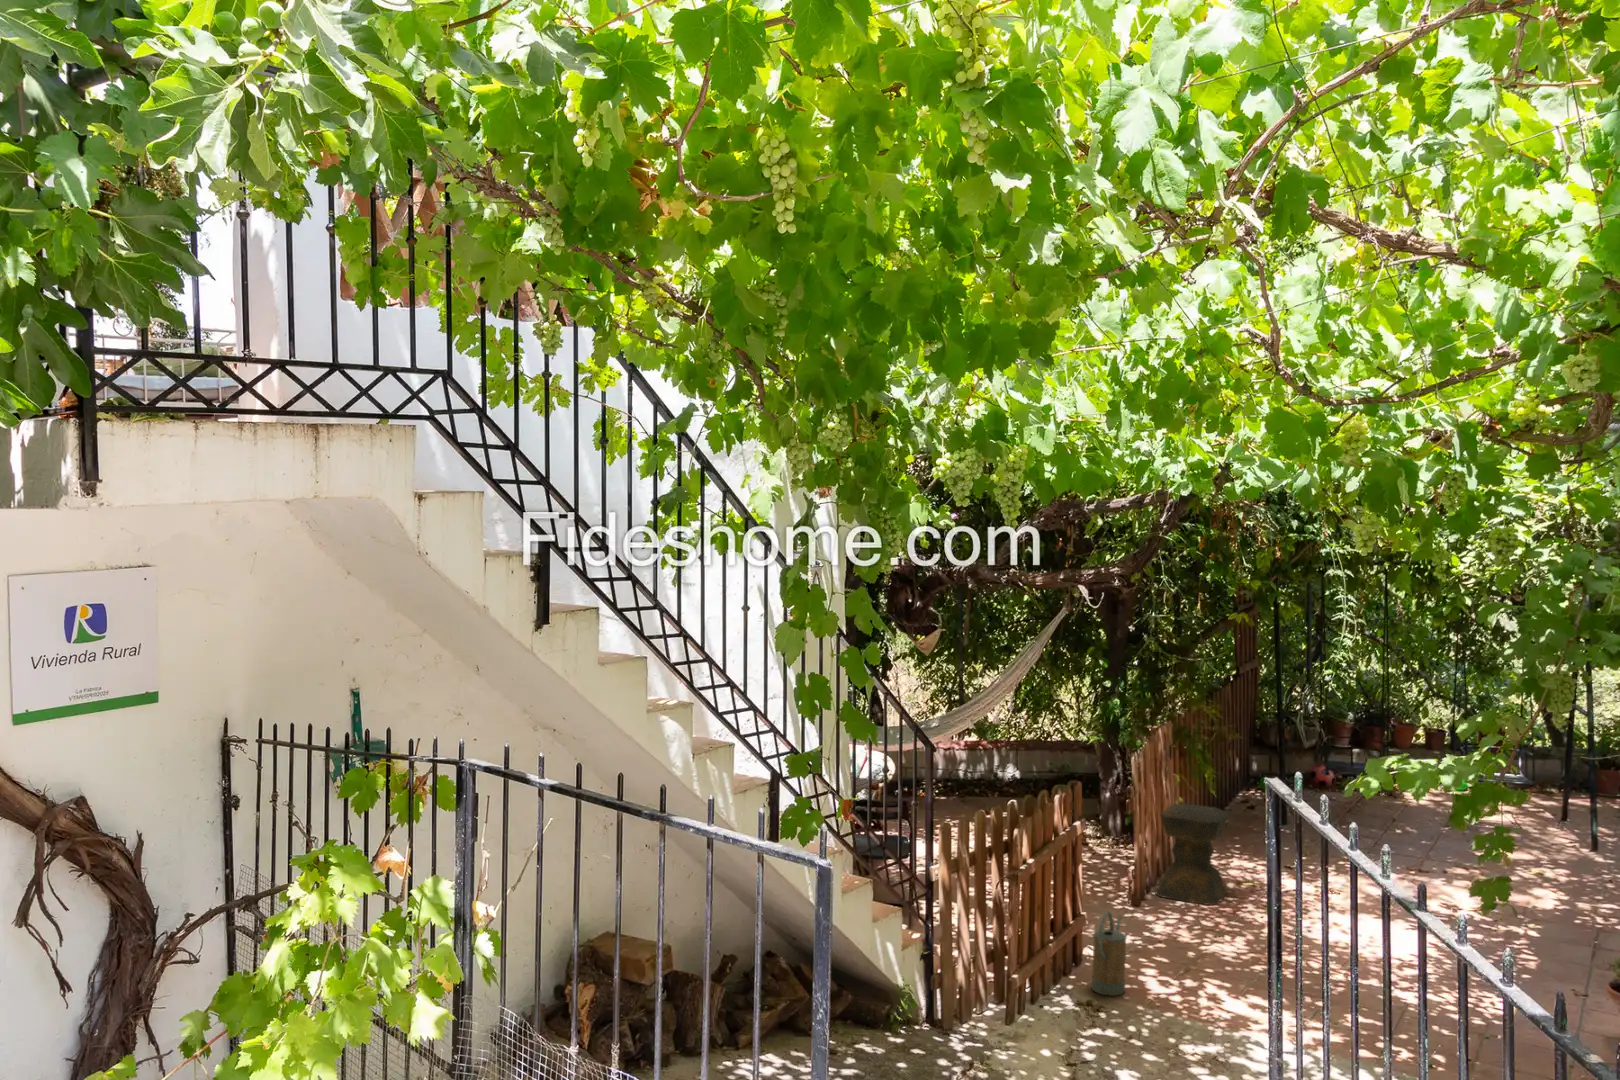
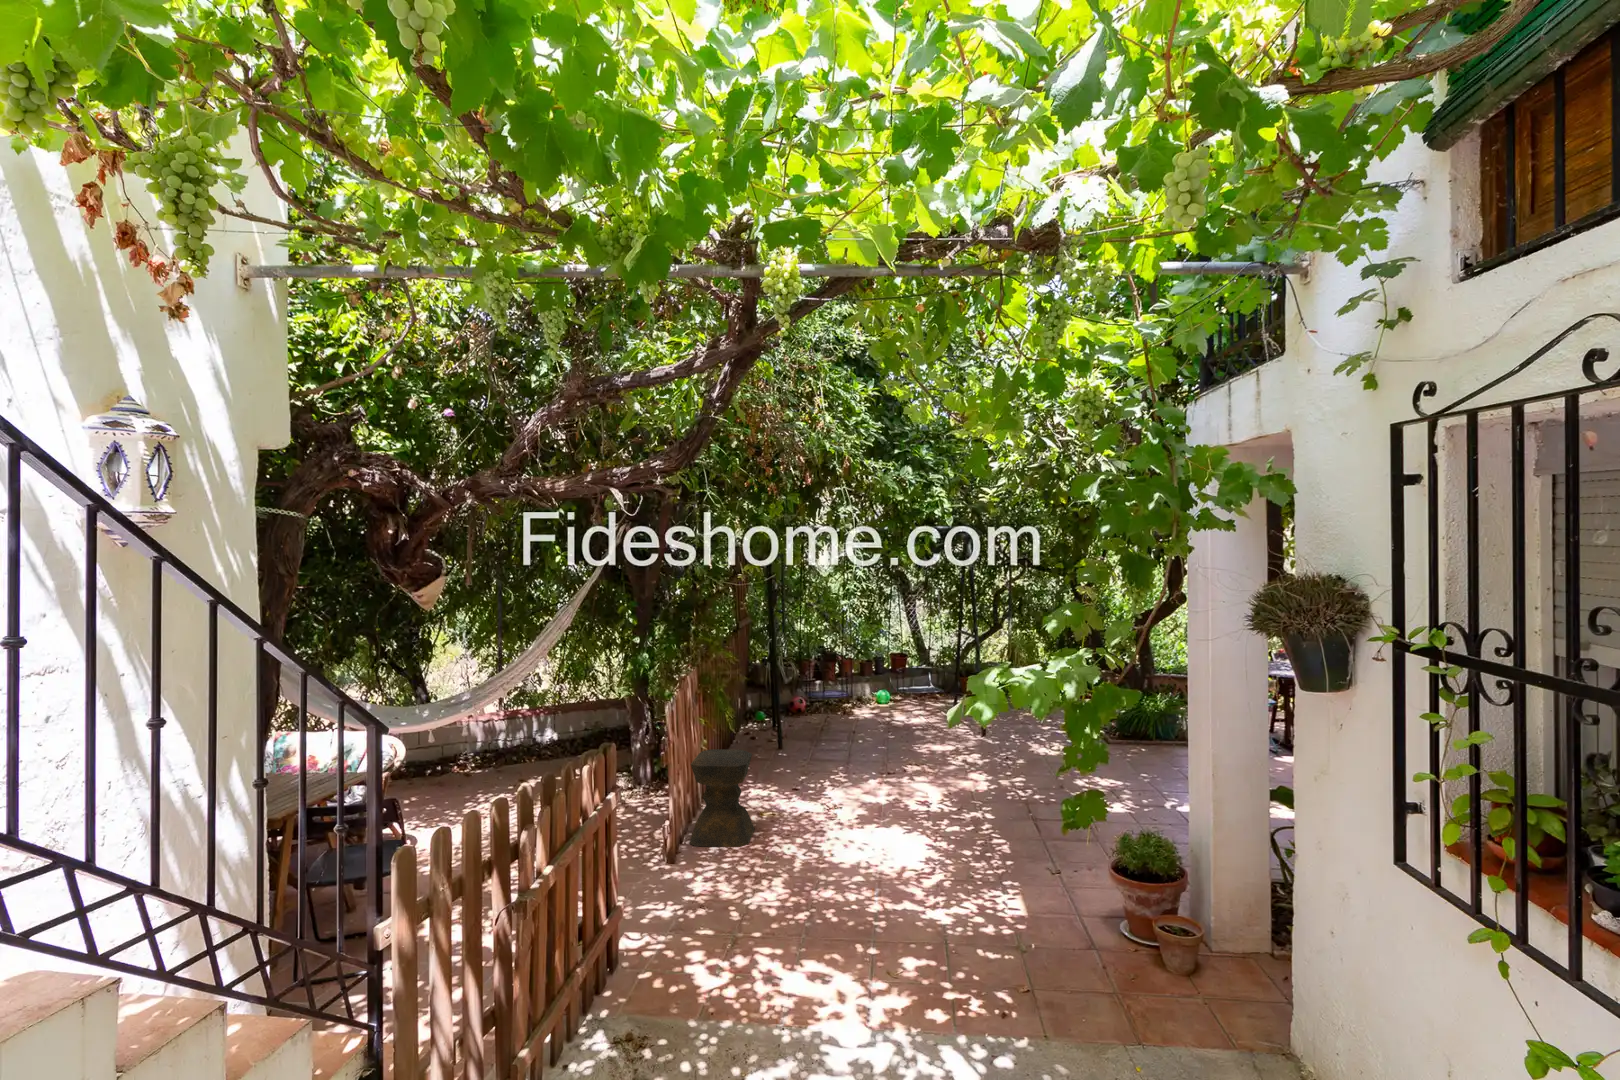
watering can: present [1092,911,1126,995] -> none [632,900,671,1008]

